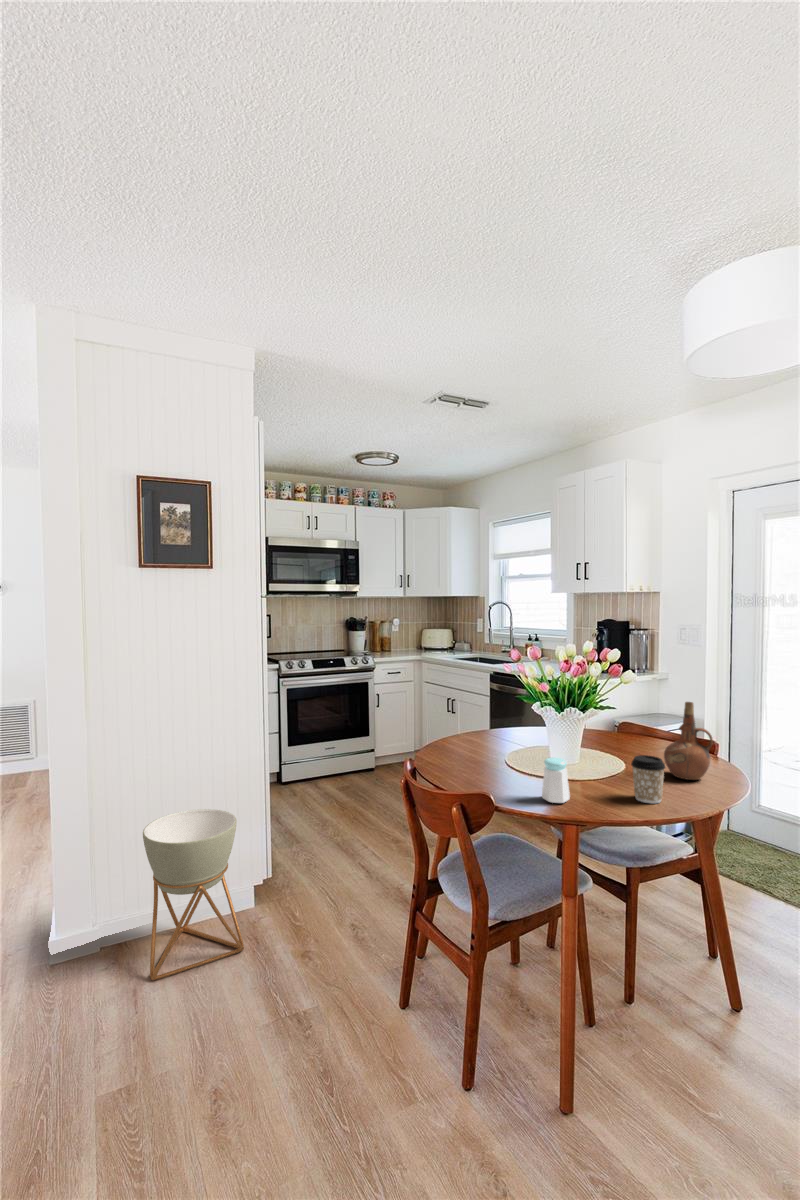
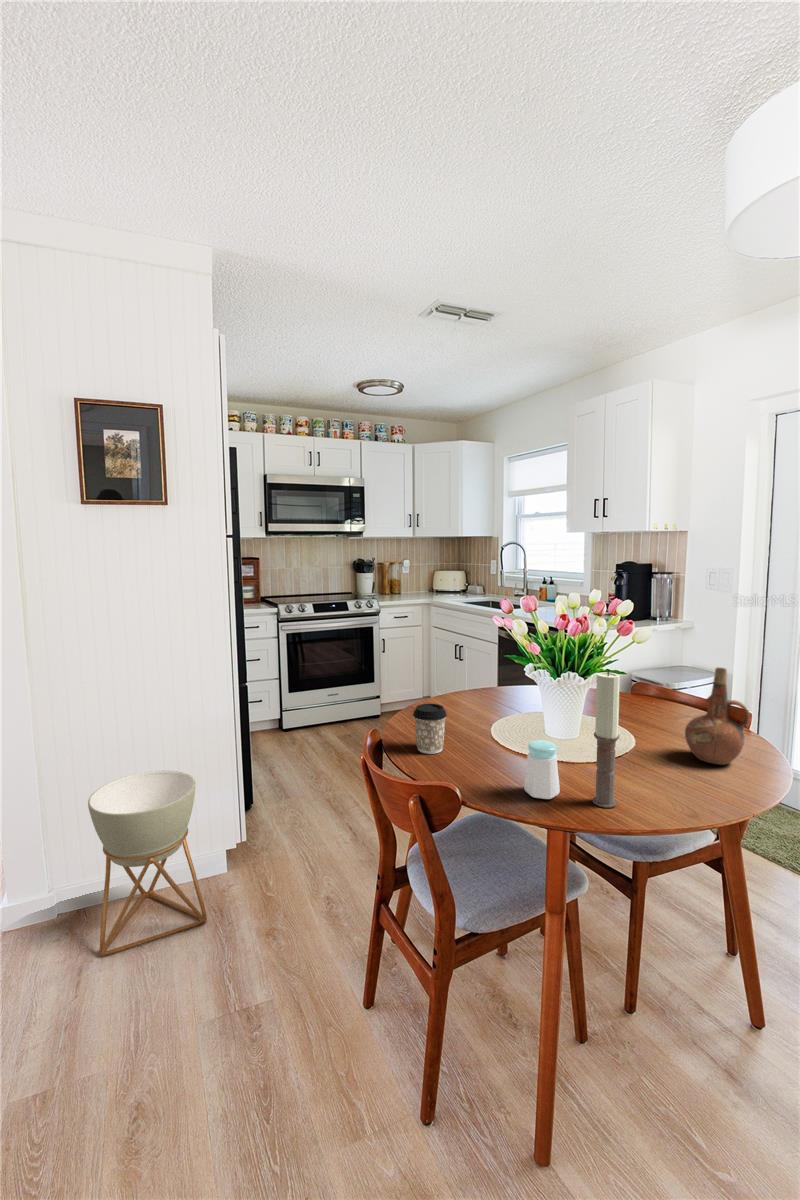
candle: none [596,700,615,808] -> present [593,670,620,808]
coffee cup: present [631,755,665,803] -> present [413,704,447,754]

